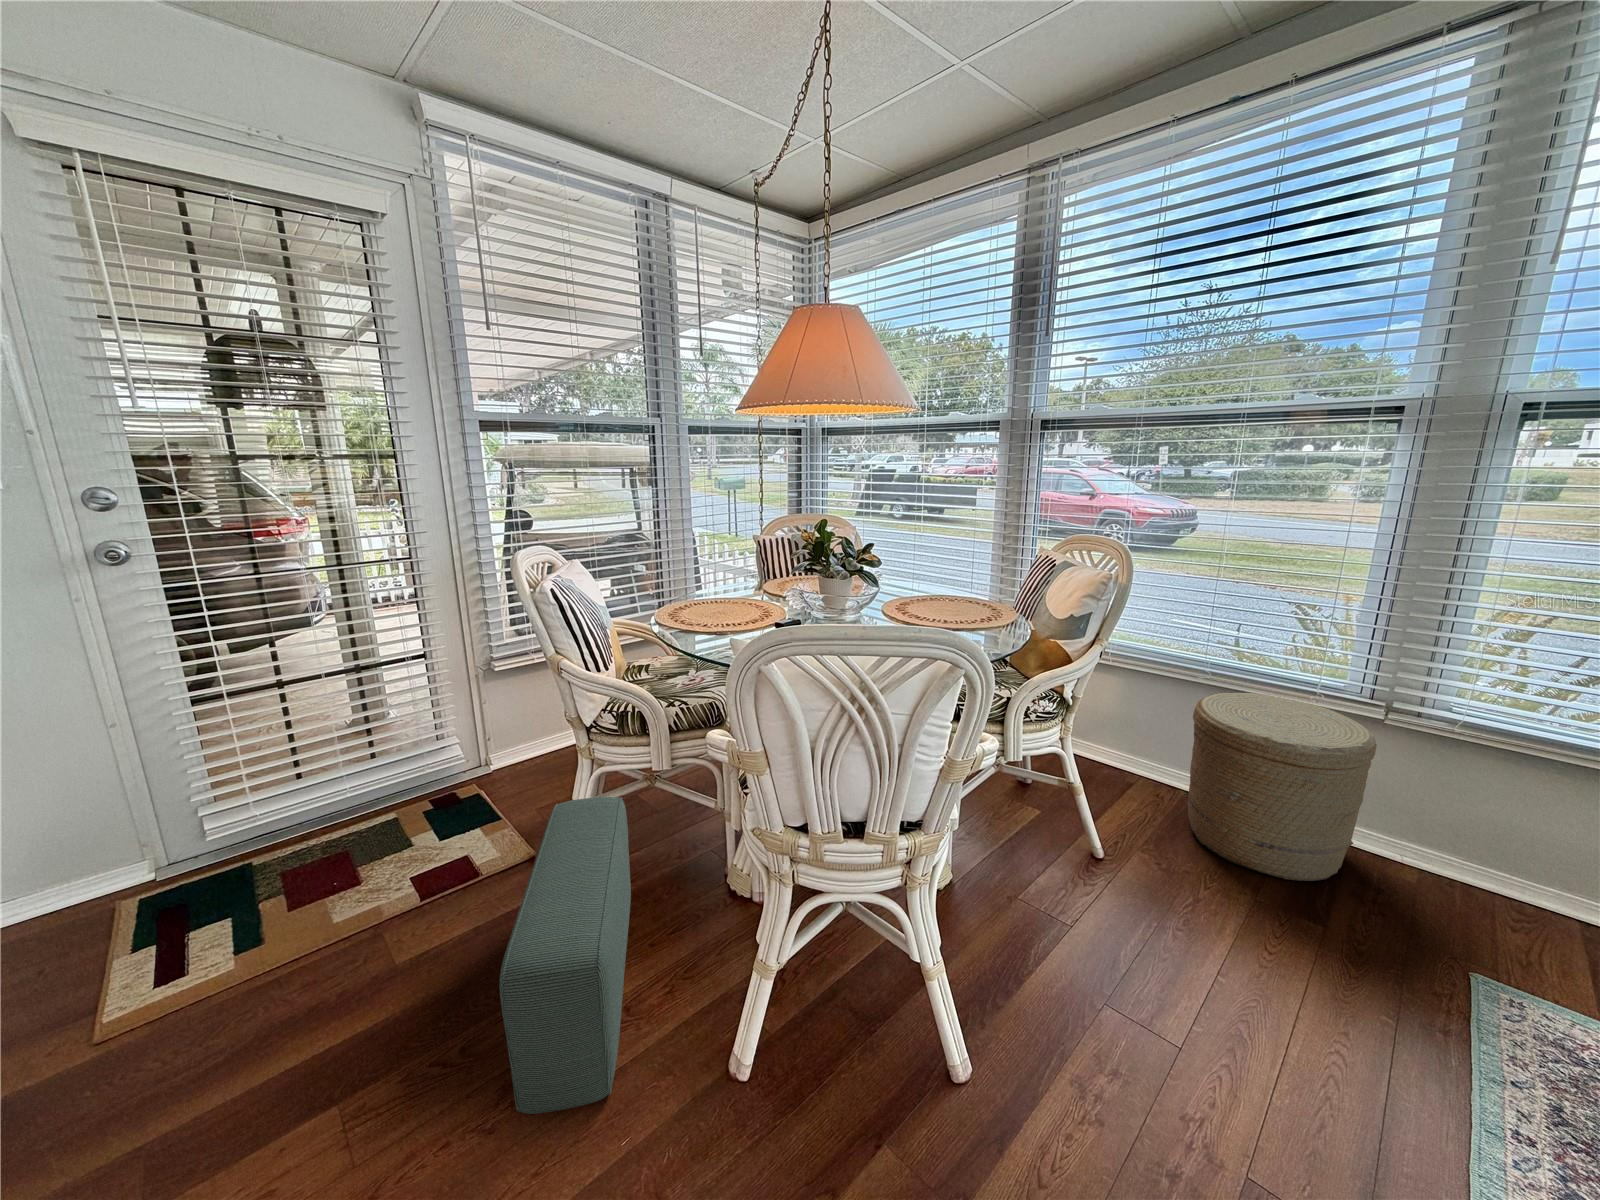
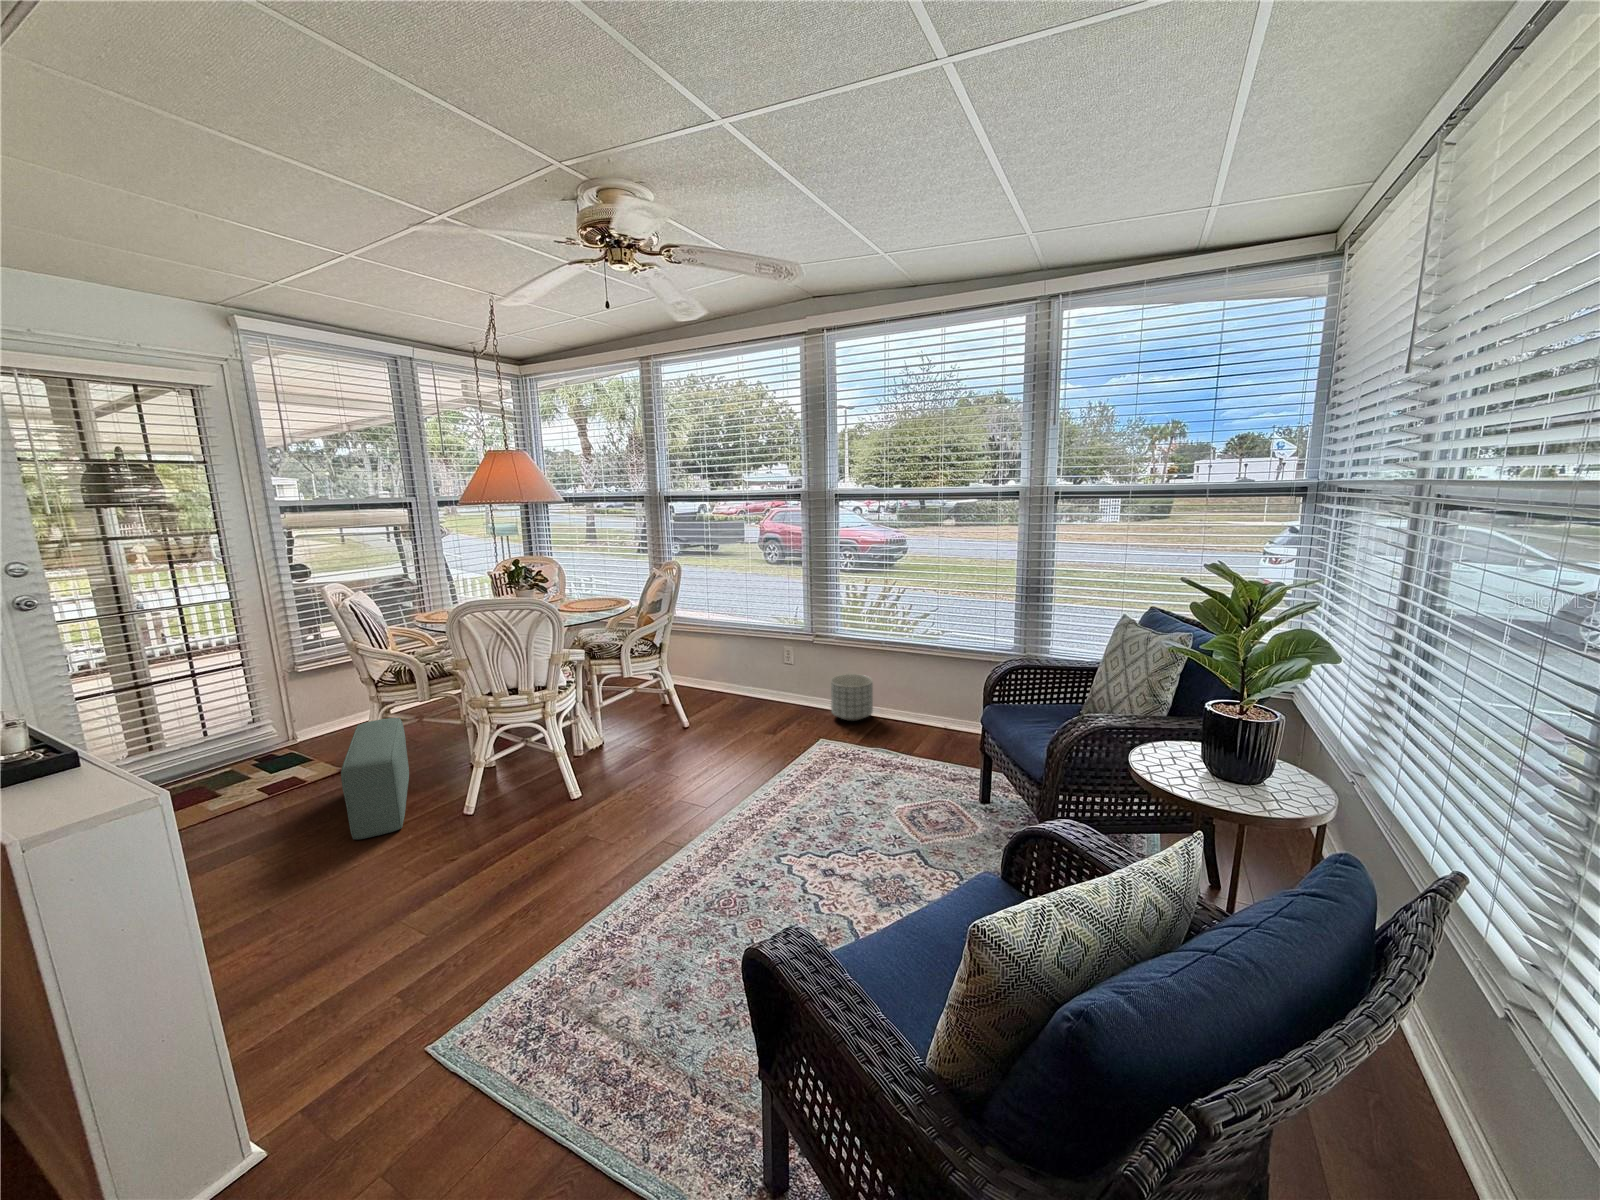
woven basket: present [1188,693,1377,881] -> none [732,637,805,721]
planter: none [1435,806,1590,929] -> present [831,674,873,721]

